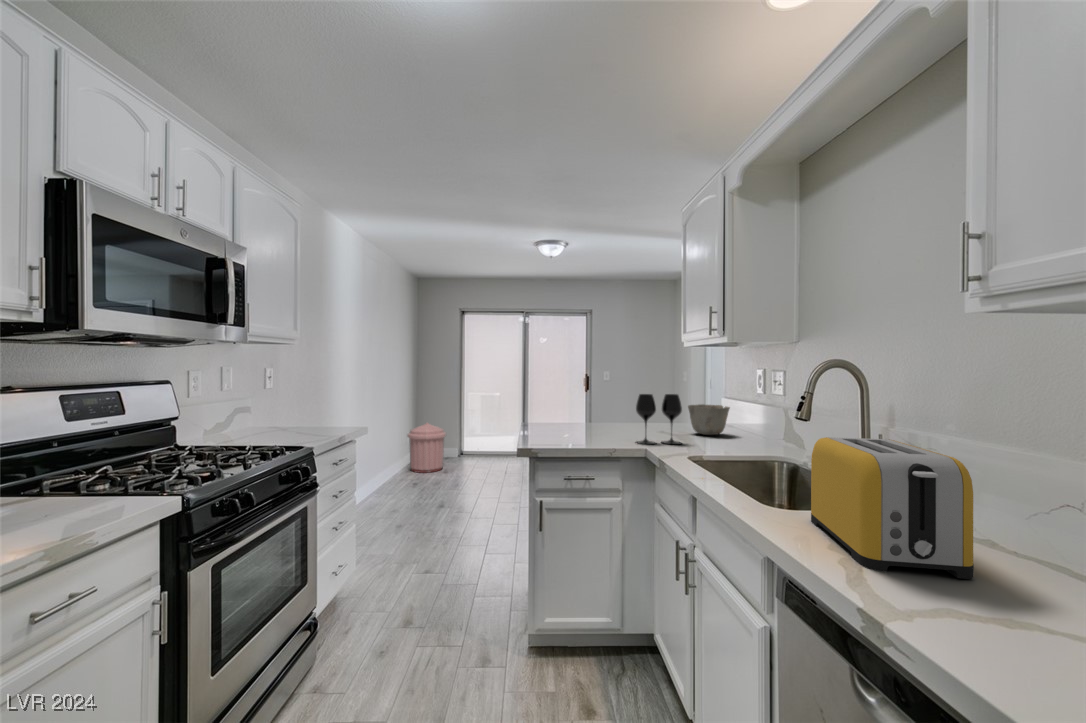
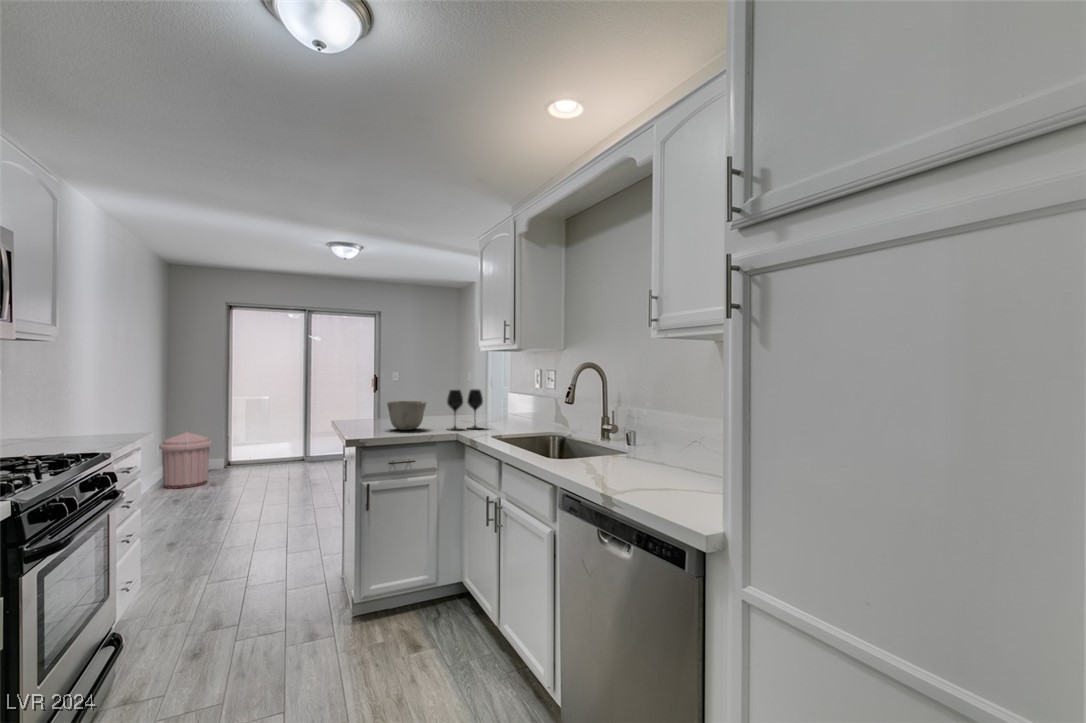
ceramic bowl: present [688,404,730,435] -> present [387,401,426,430]
toaster: present [811,437,974,579] -> none [577,410,653,480]

